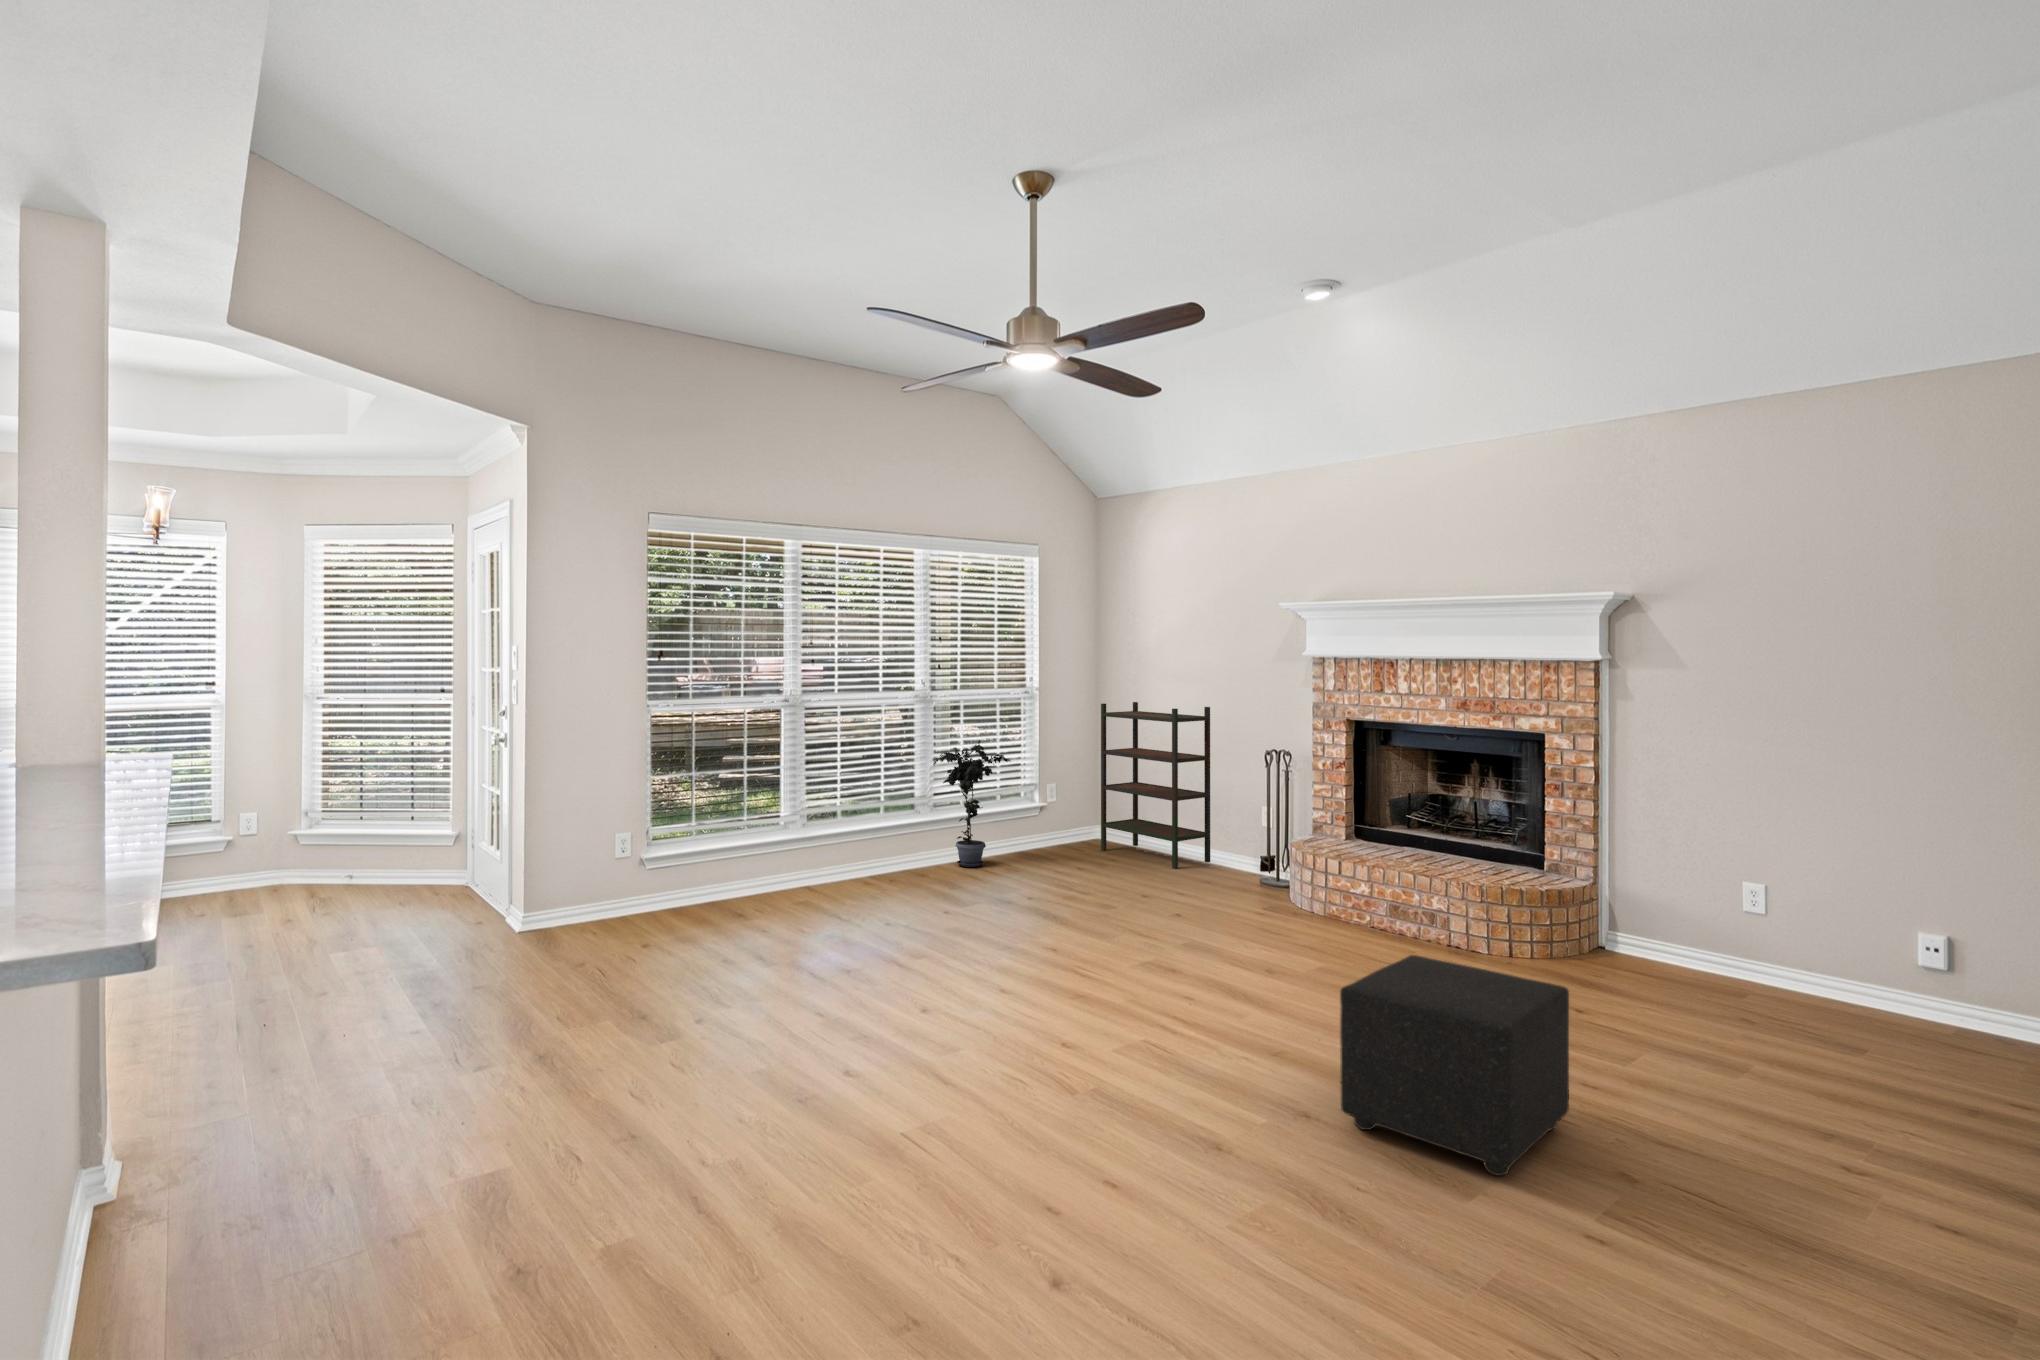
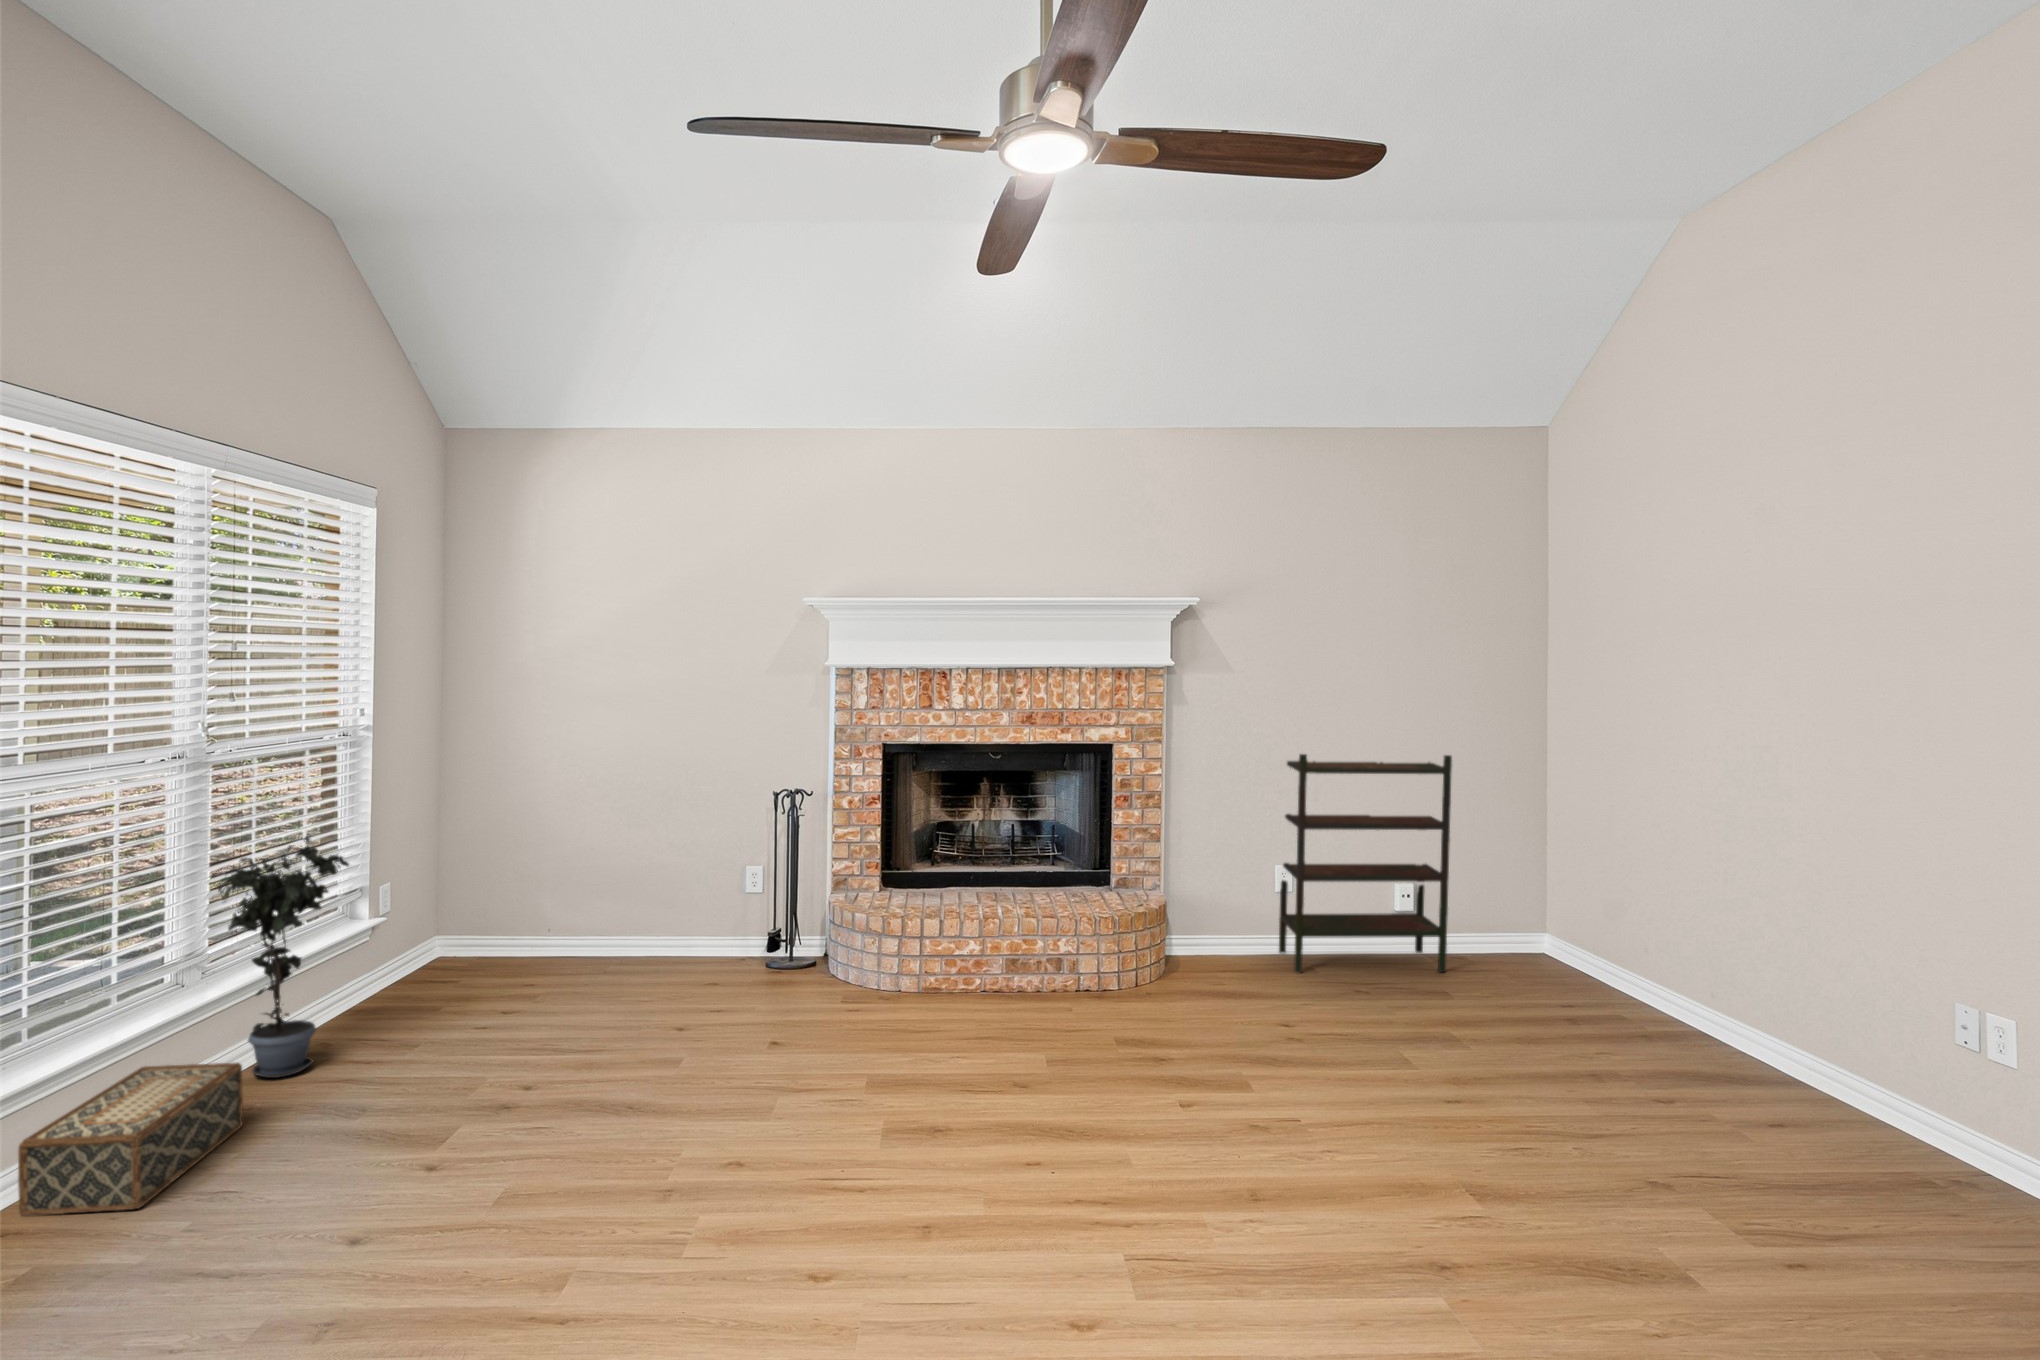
bookshelf: present [1101,702,1210,868] -> present [1279,754,1452,973]
woven basket: none [830,839,926,890] -> present [18,1063,243,1216]
ottoman: present [1340,955,1569,1176] -> none [1356,1013,1602,1235]

